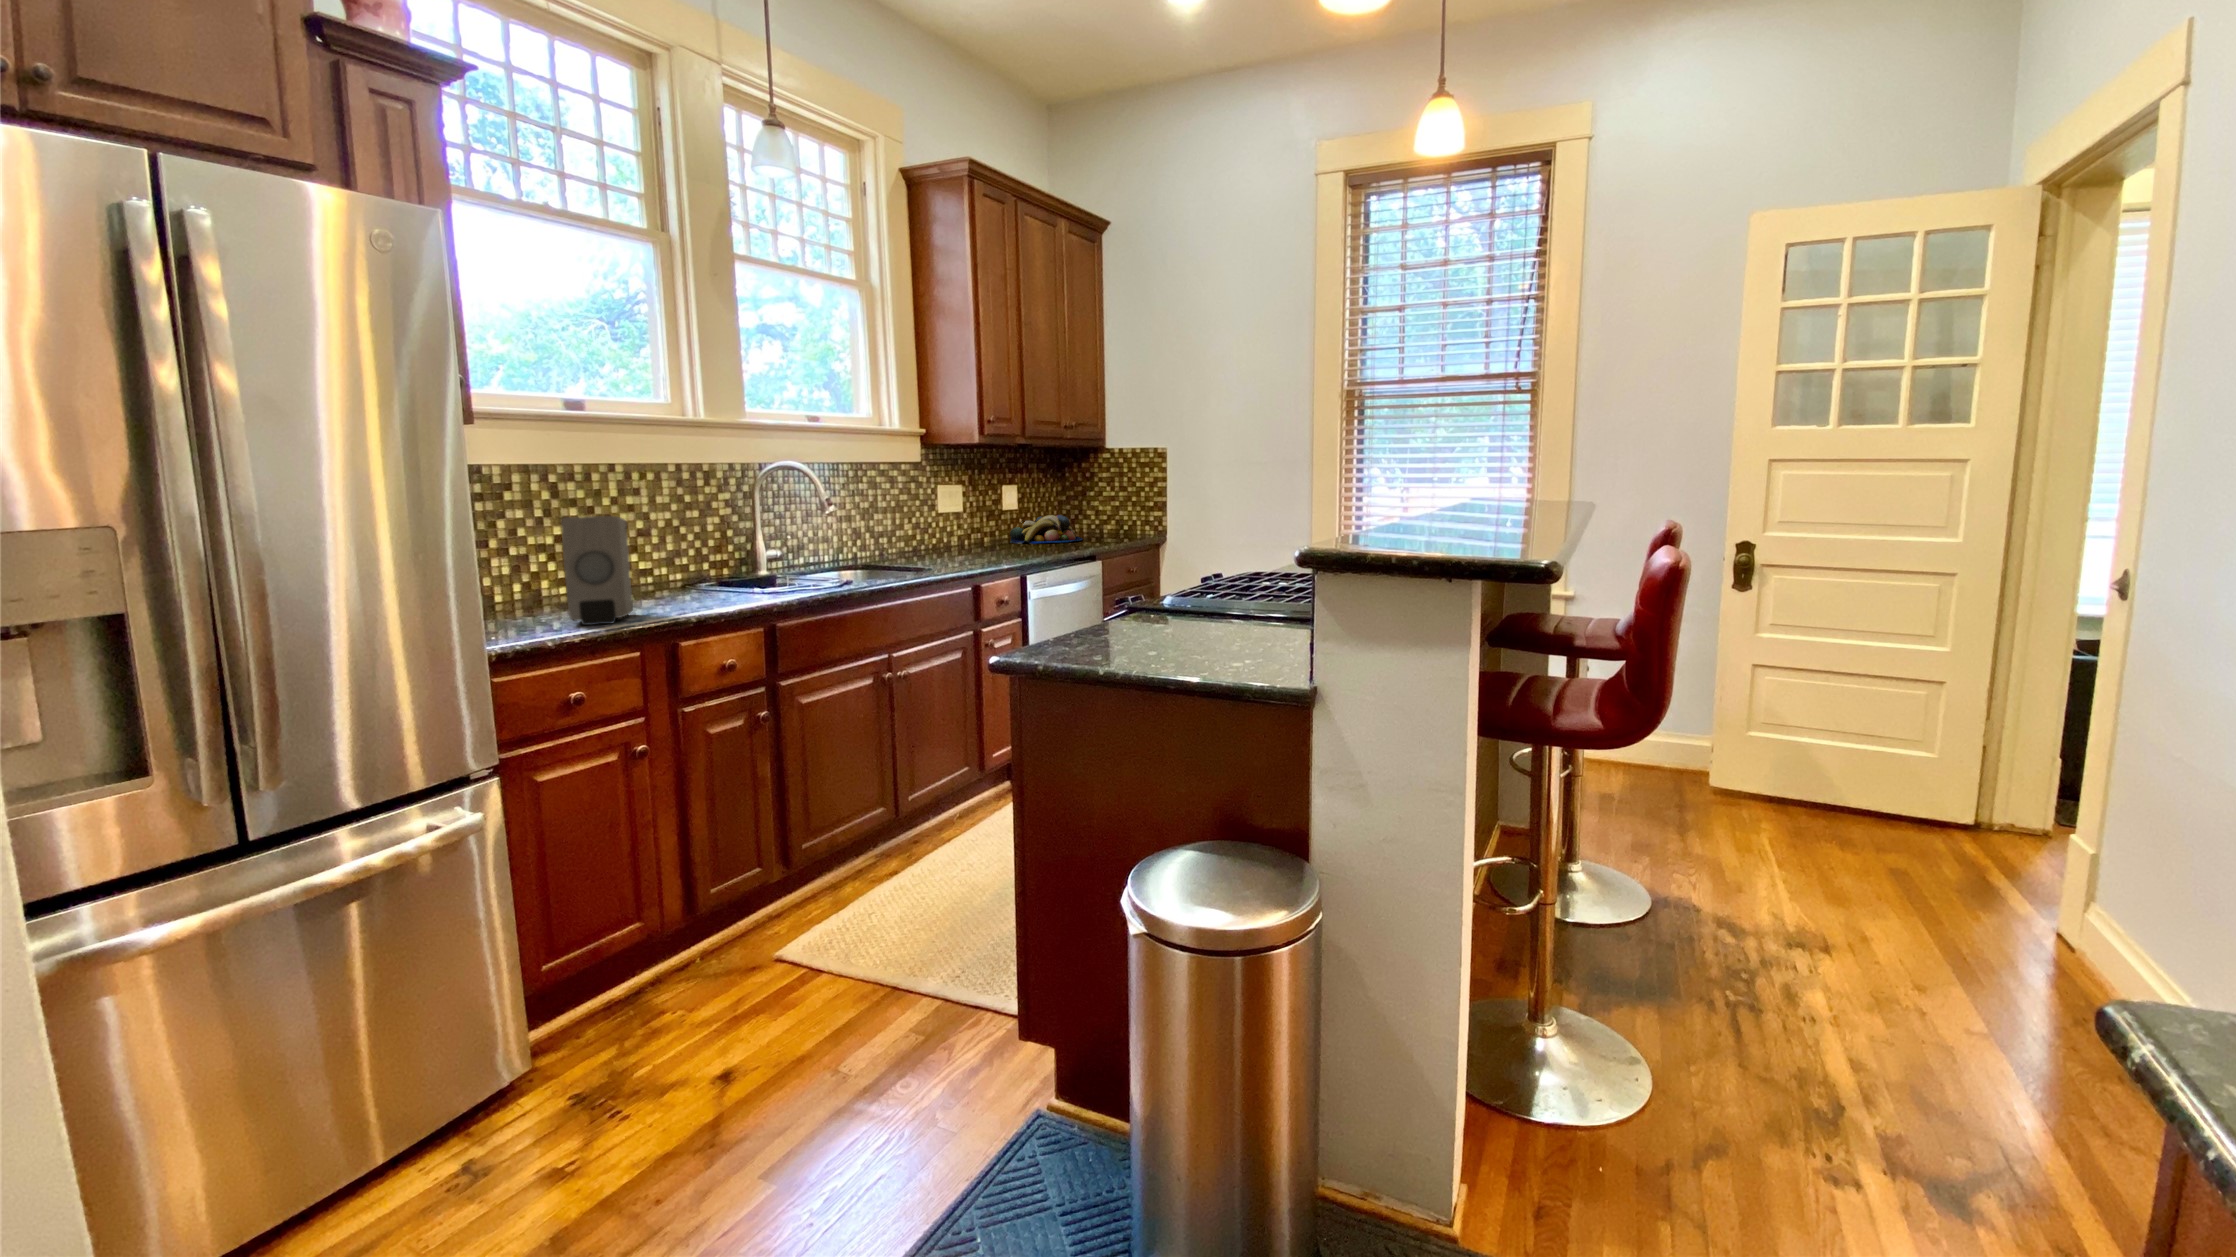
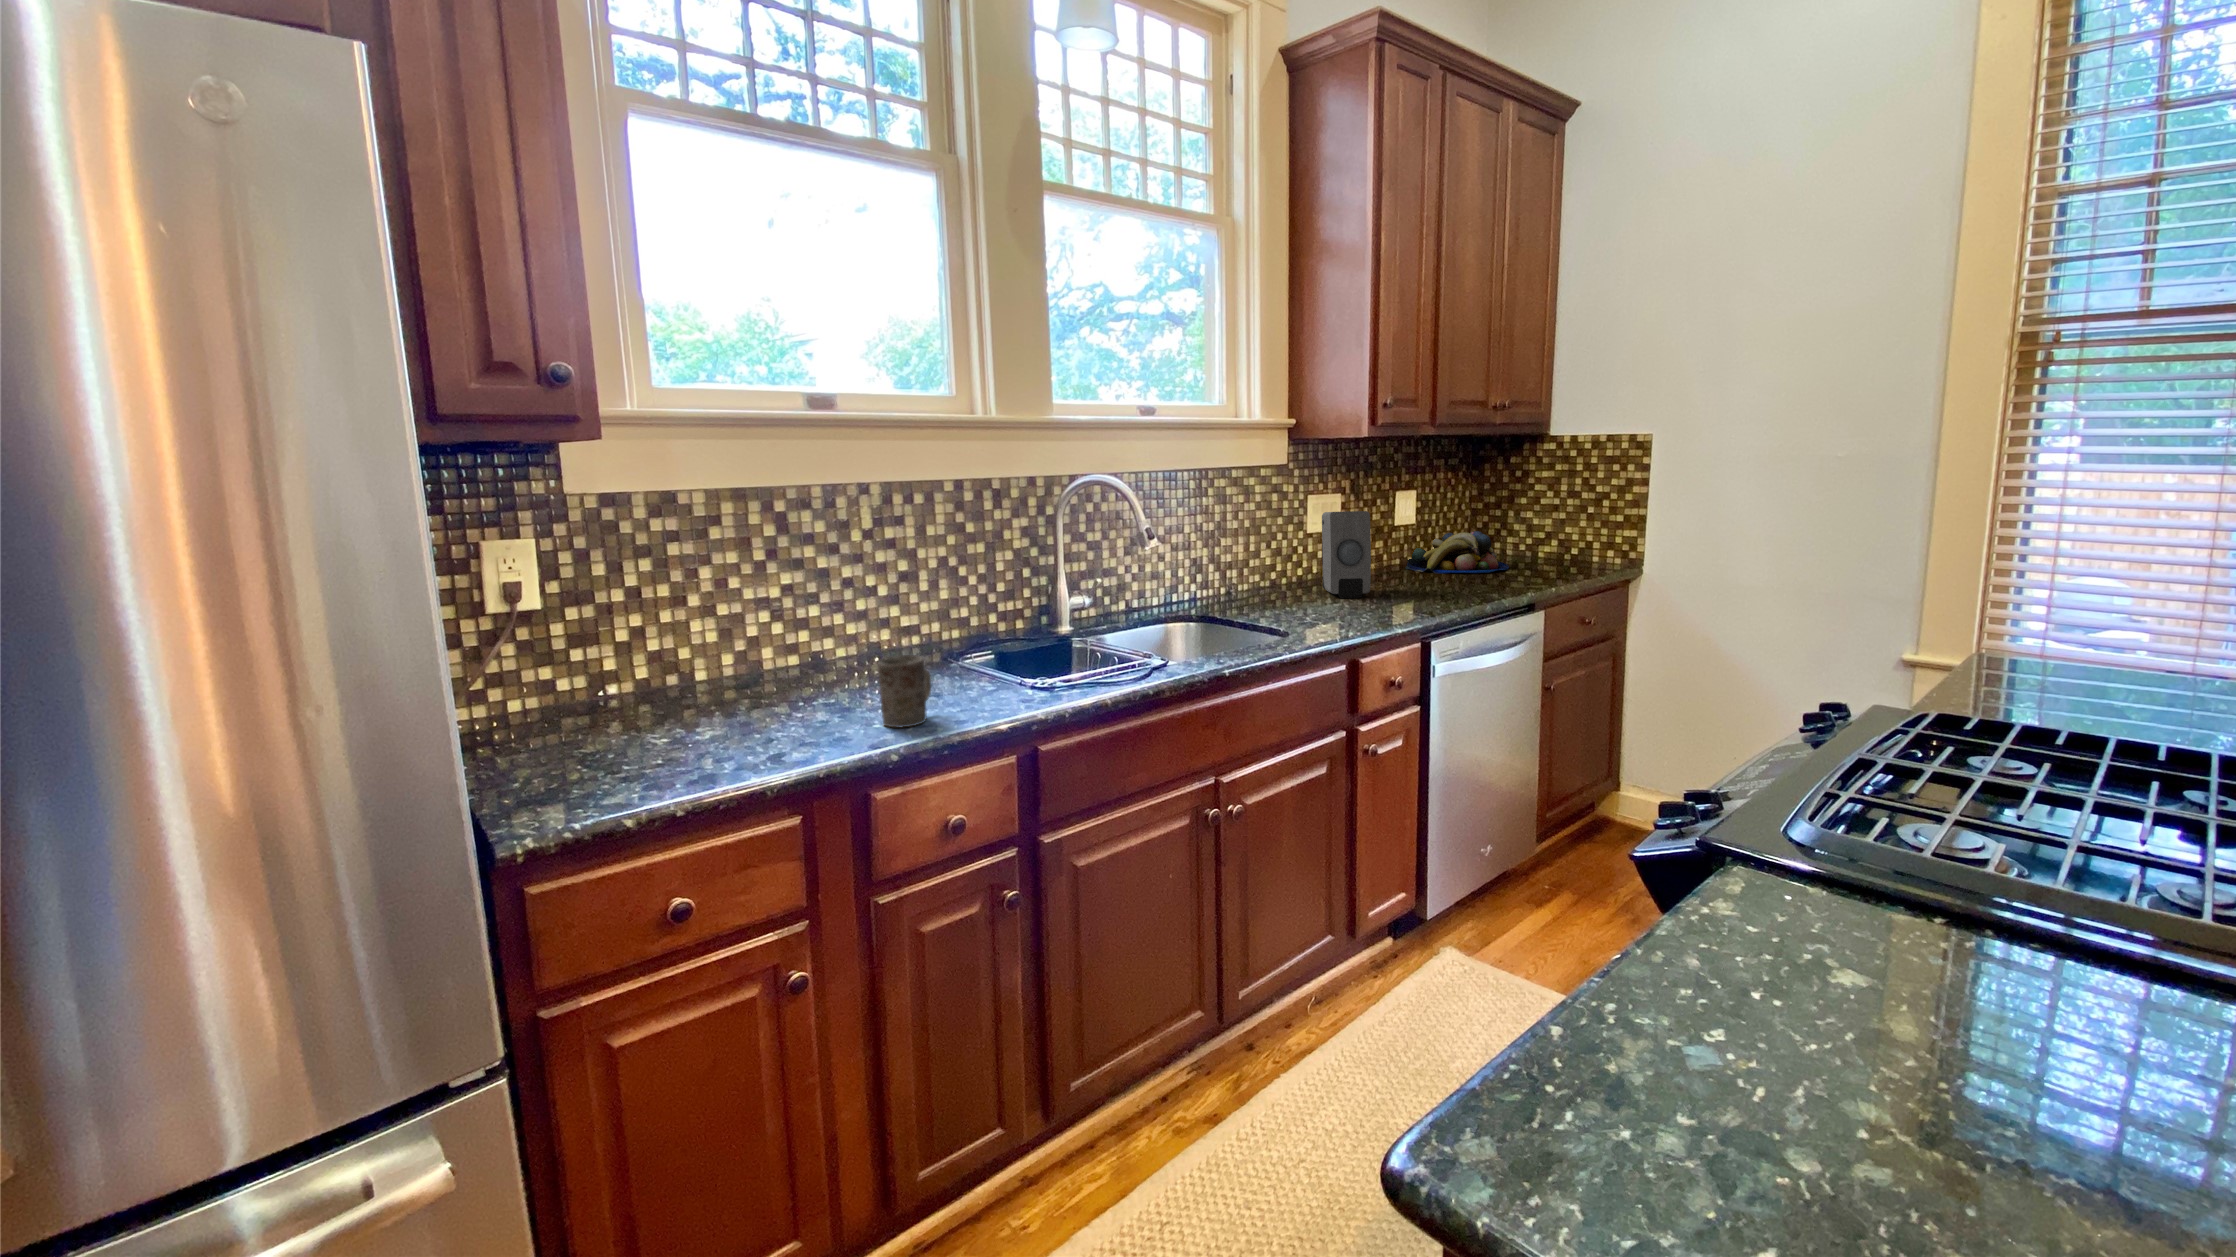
soap dispenser: present [561,516,633,625] -> present [1322,511,1371,598]
mug: none [668,567,701,610] -> present [878,655,931,728]

